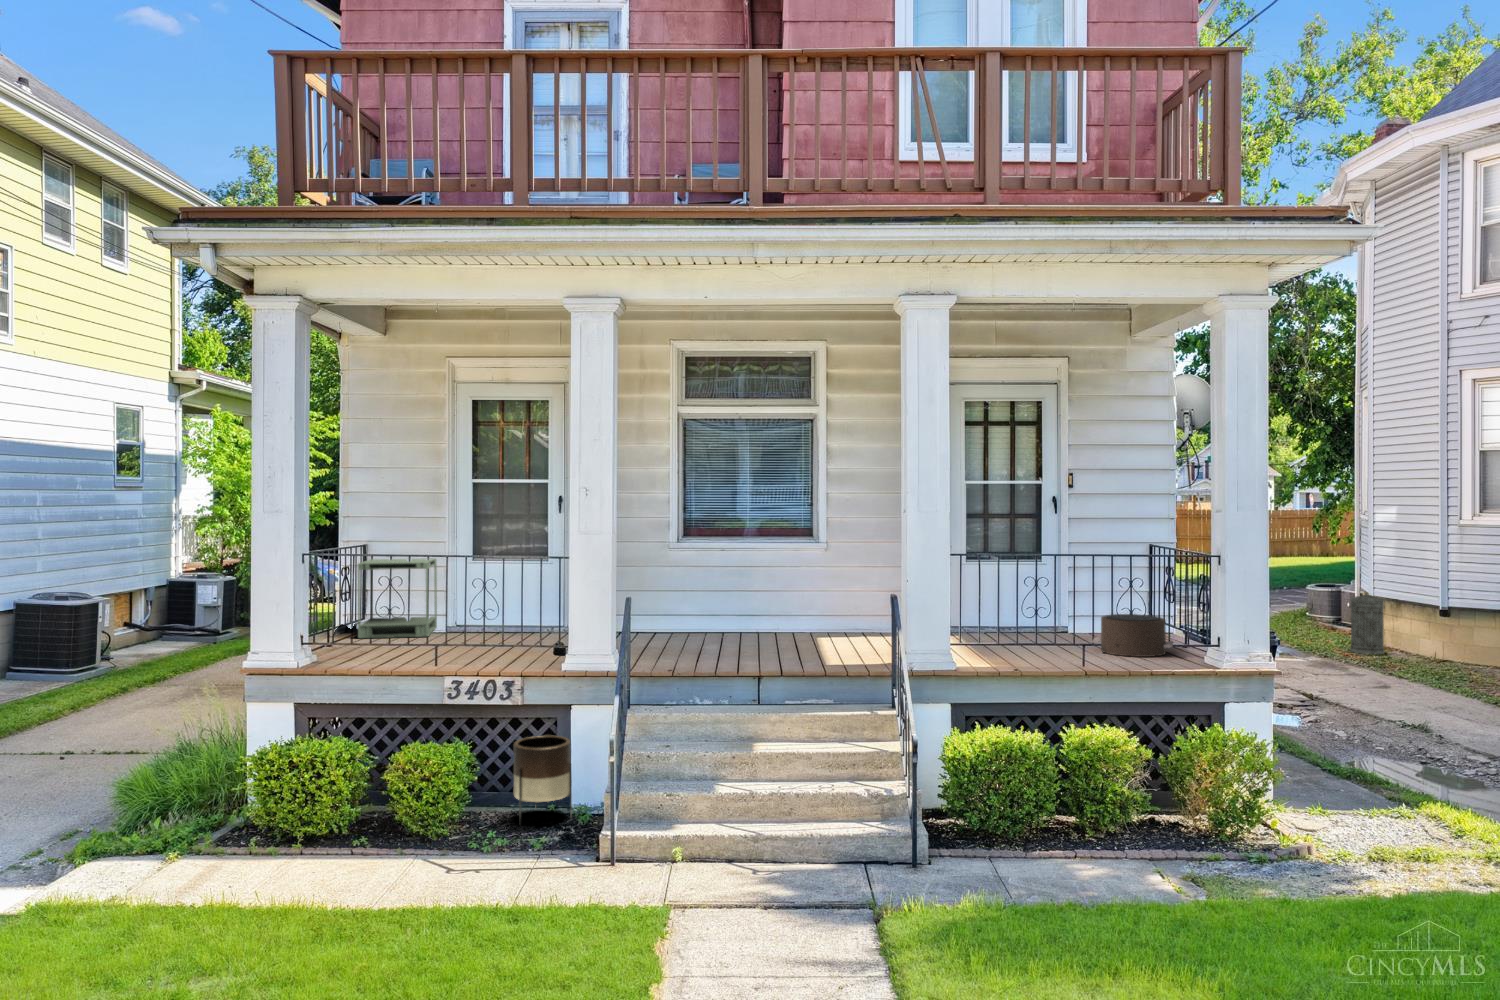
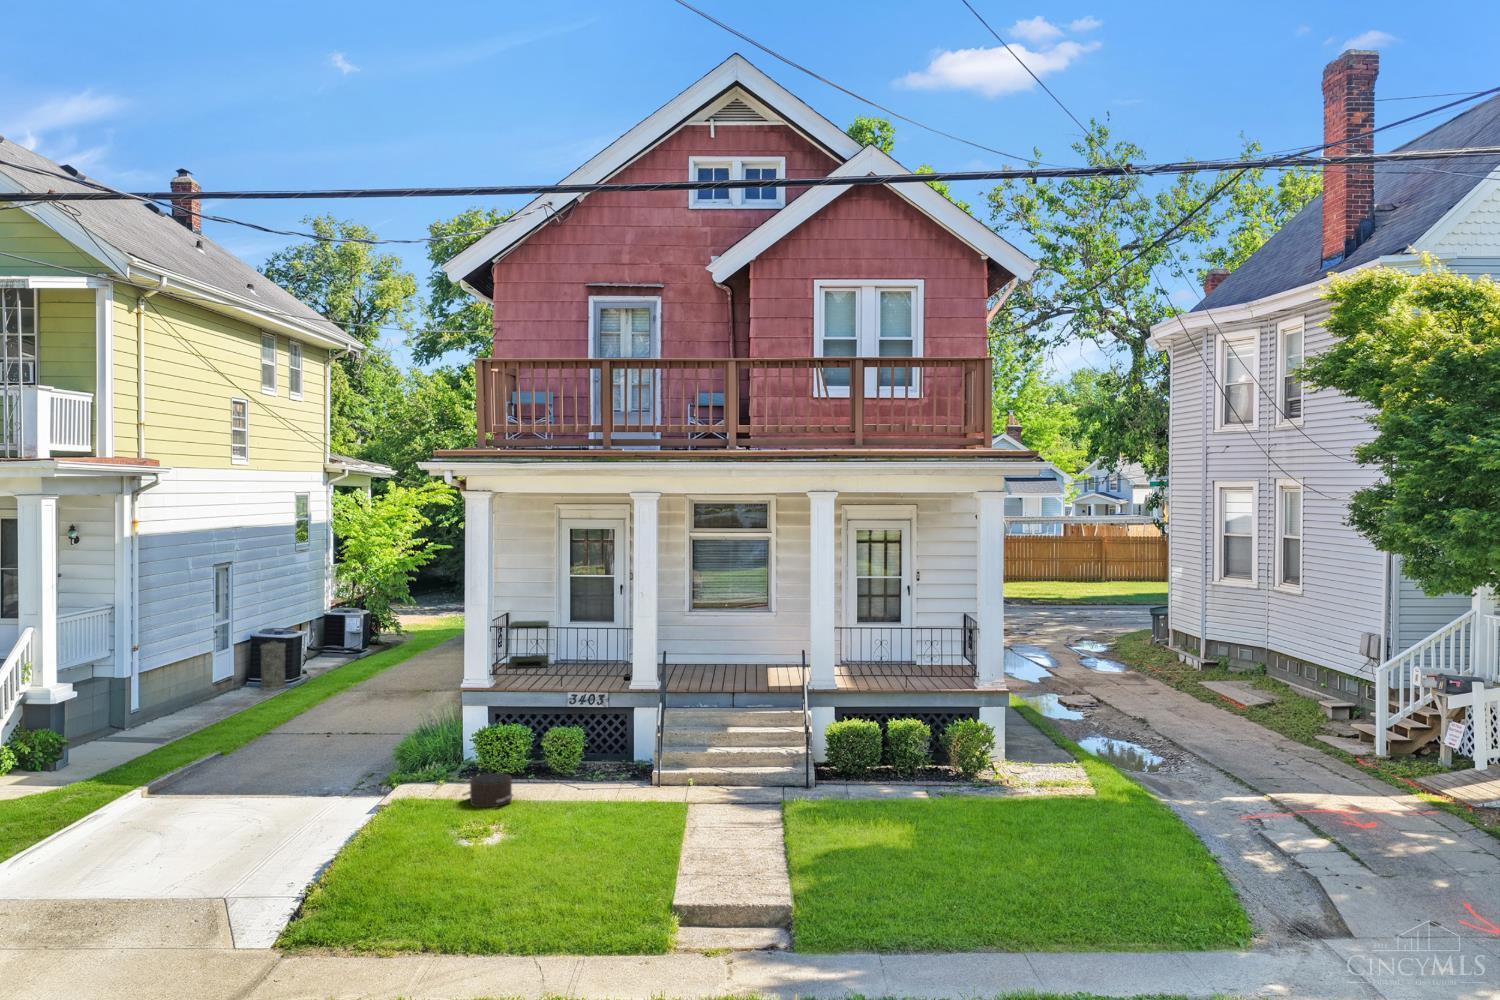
trash can: present [1350,593,1385,654] -> present [260,641,286,690]
pouf: present [1092,614,1173,657] -> present [463,773,514,807]
planter: present [514,735,572,824] -> none [605,723,635,770]

